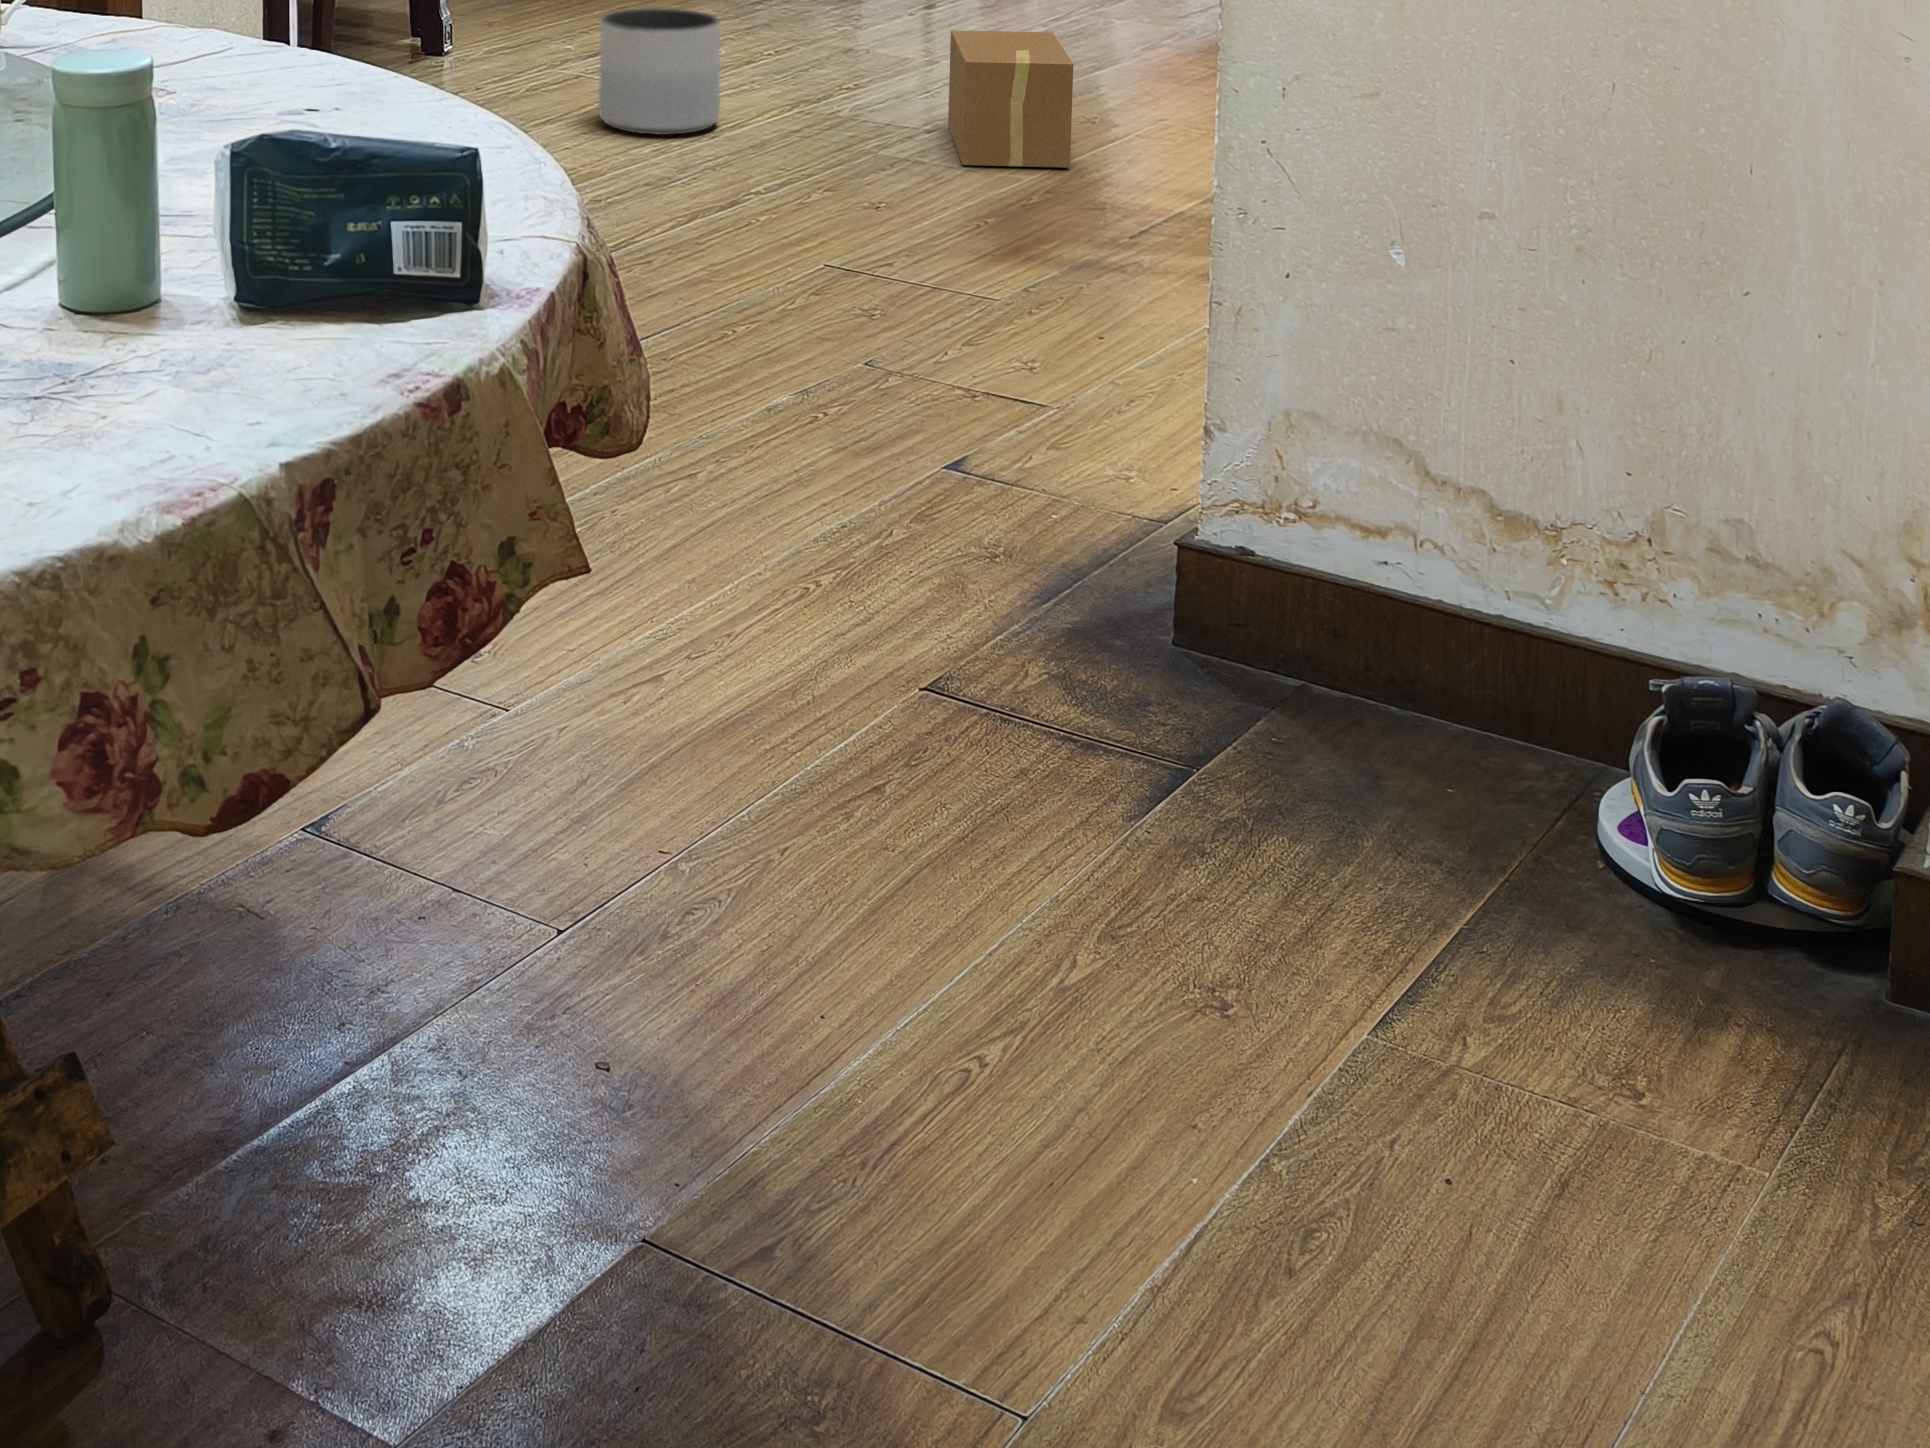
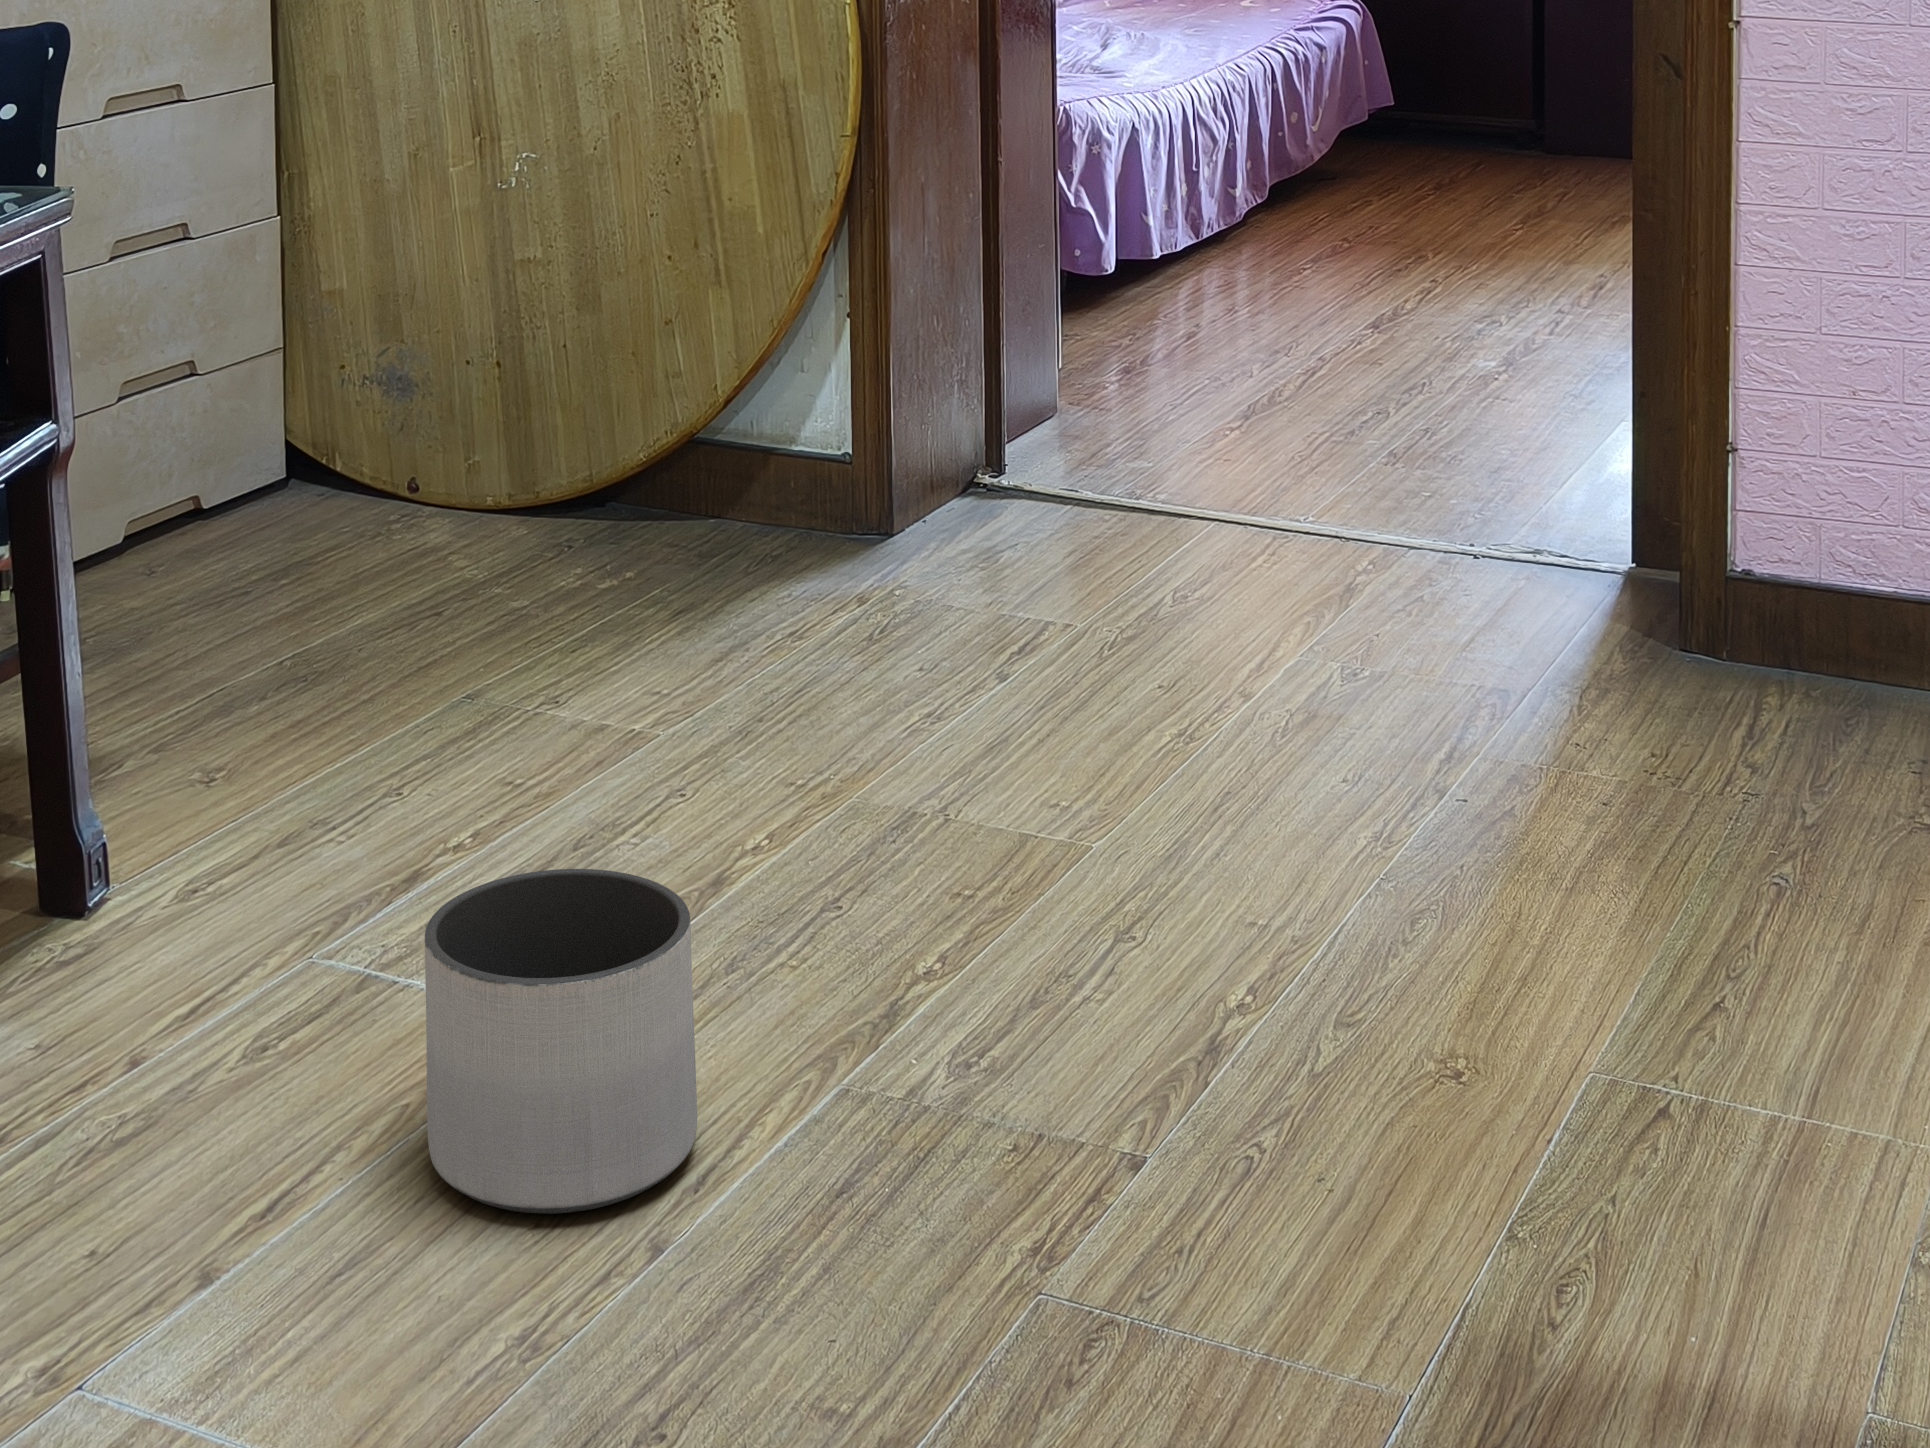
cardboard box: present [948,30,1073,168] -> none [1178,871,1495,1277]

